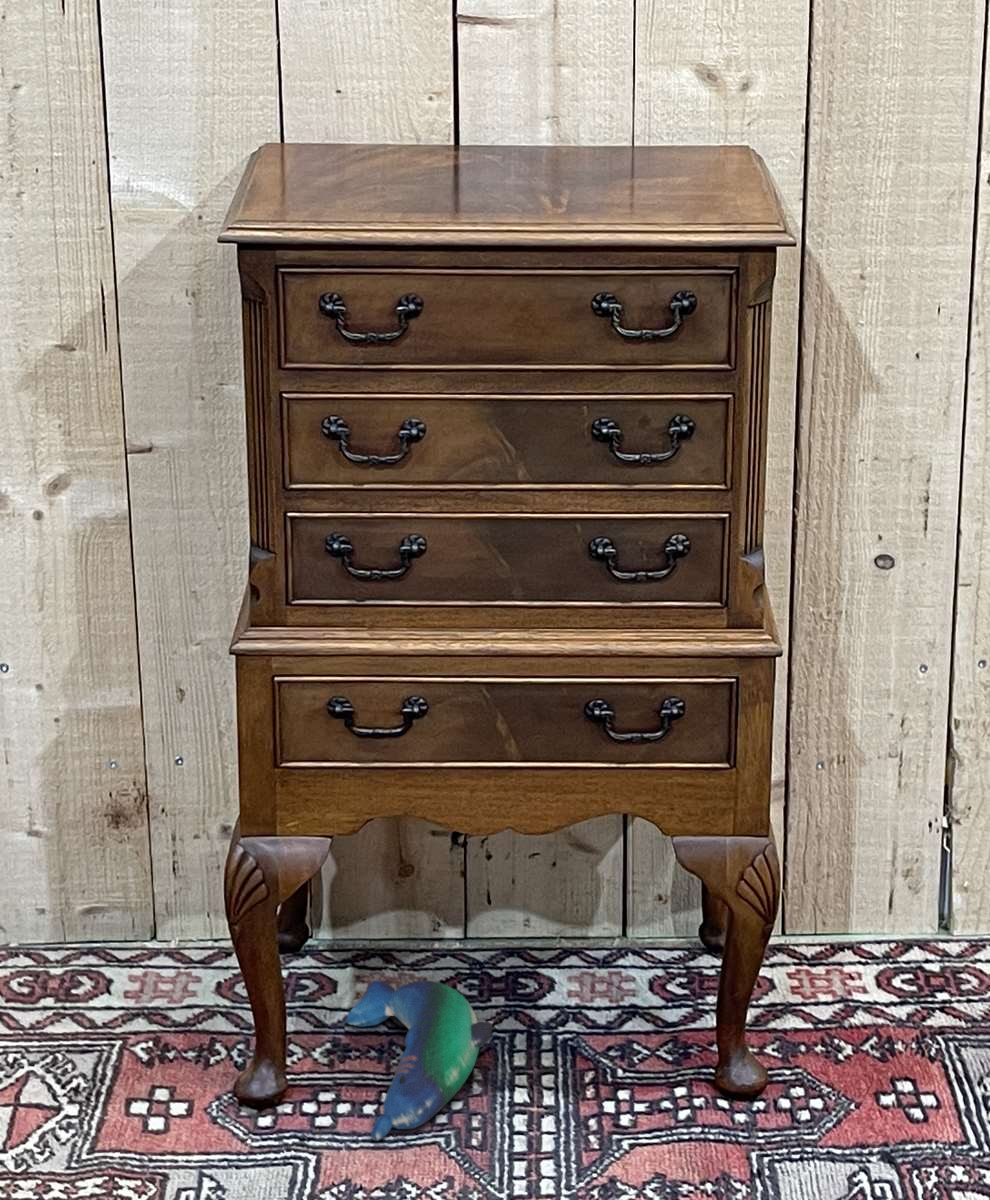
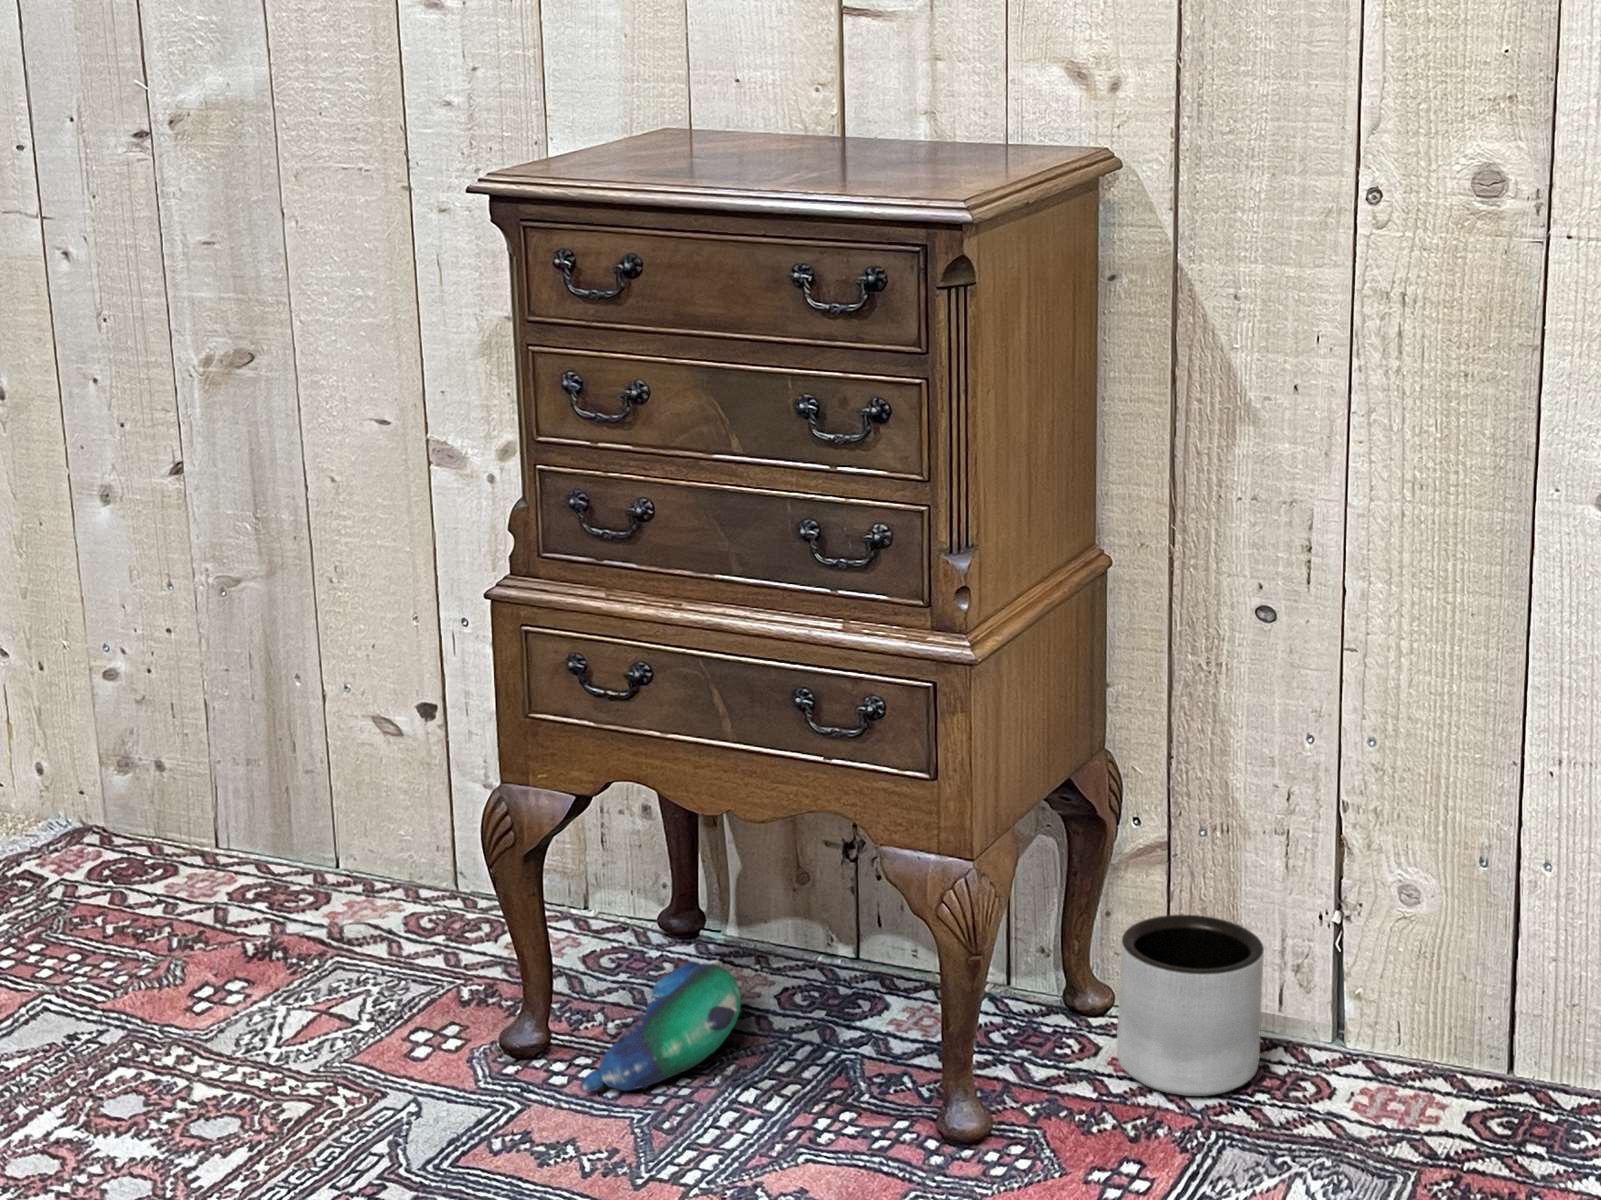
planter: none [797,841,931,1006] -> present [1117,915,1264,1096]

